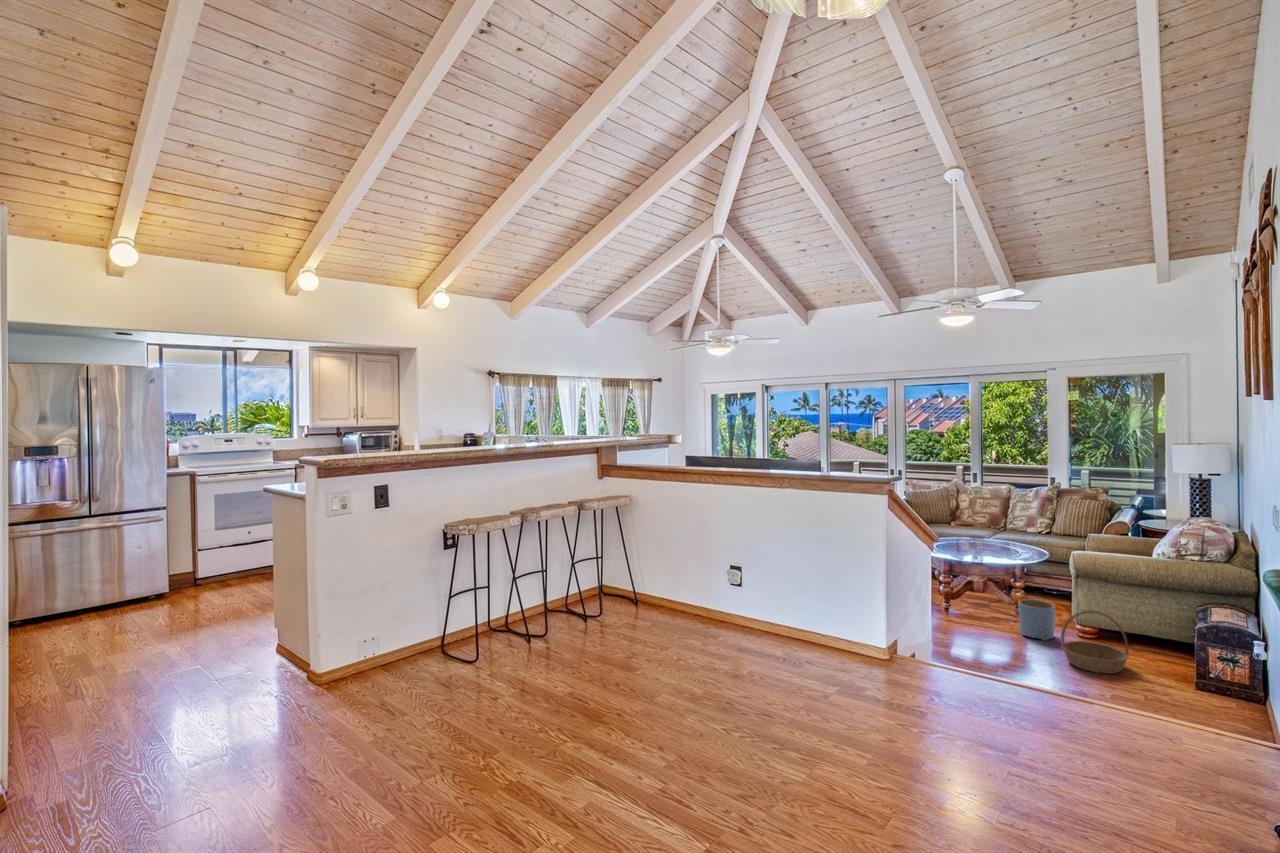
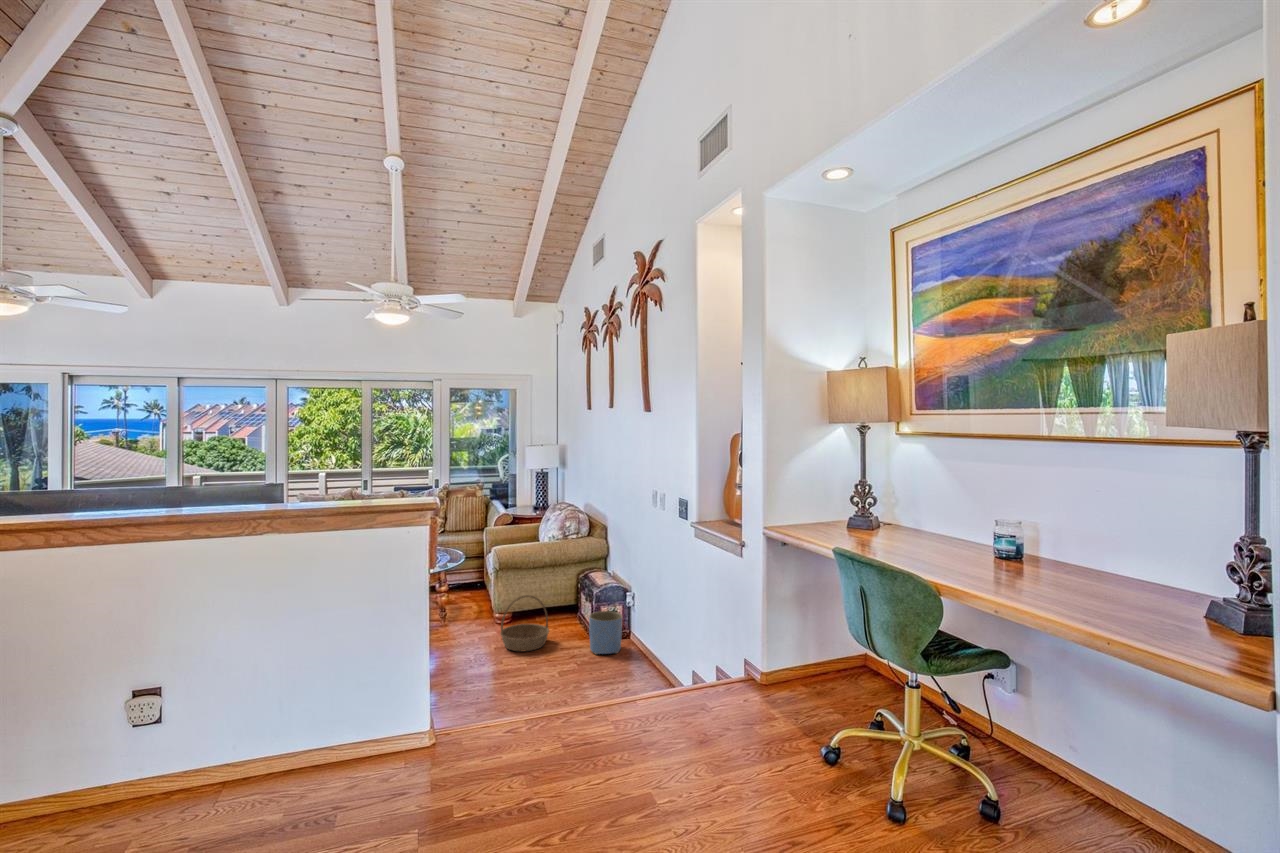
planter: present [1018,599,1055,640] -> present [589,611,622,654]

